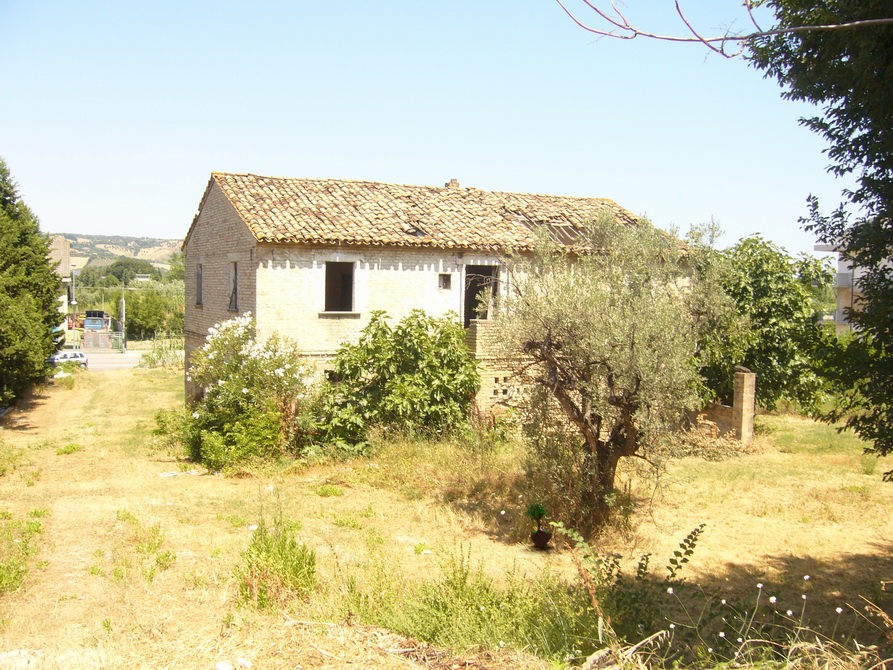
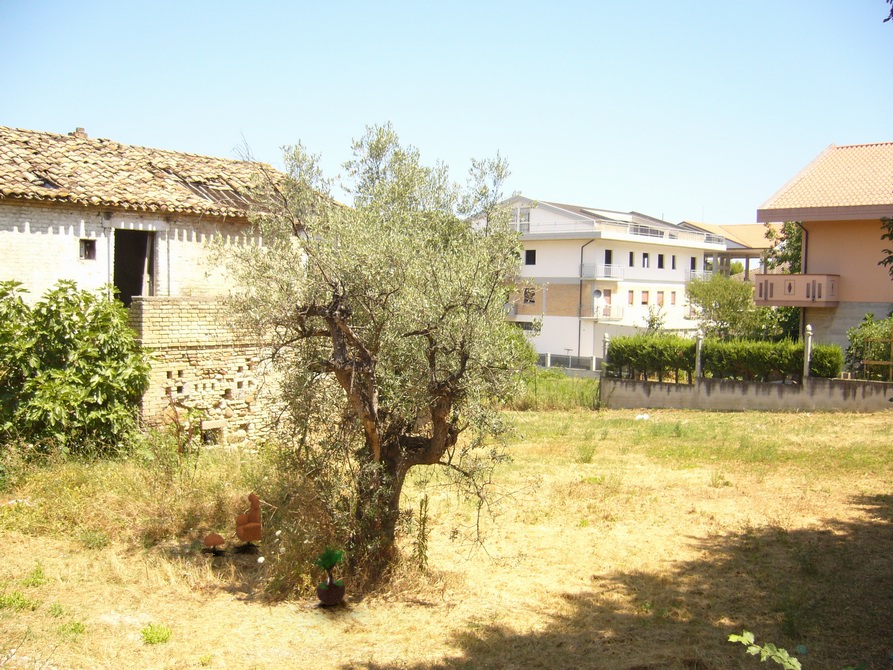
lounge chair: none [479,471,528,516] -> present [204,493,262,557]

